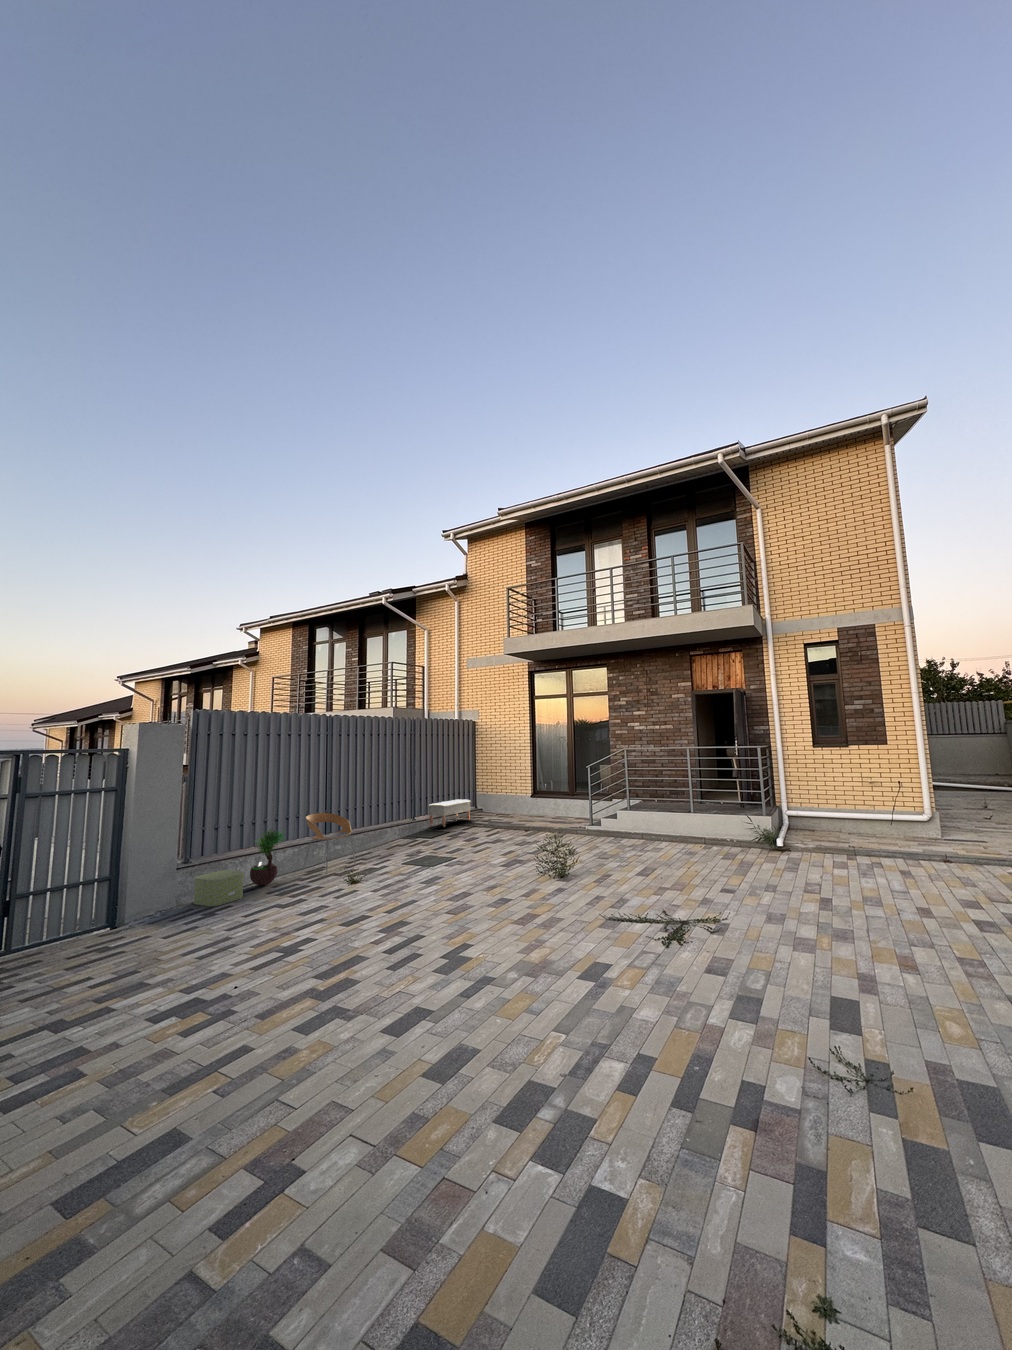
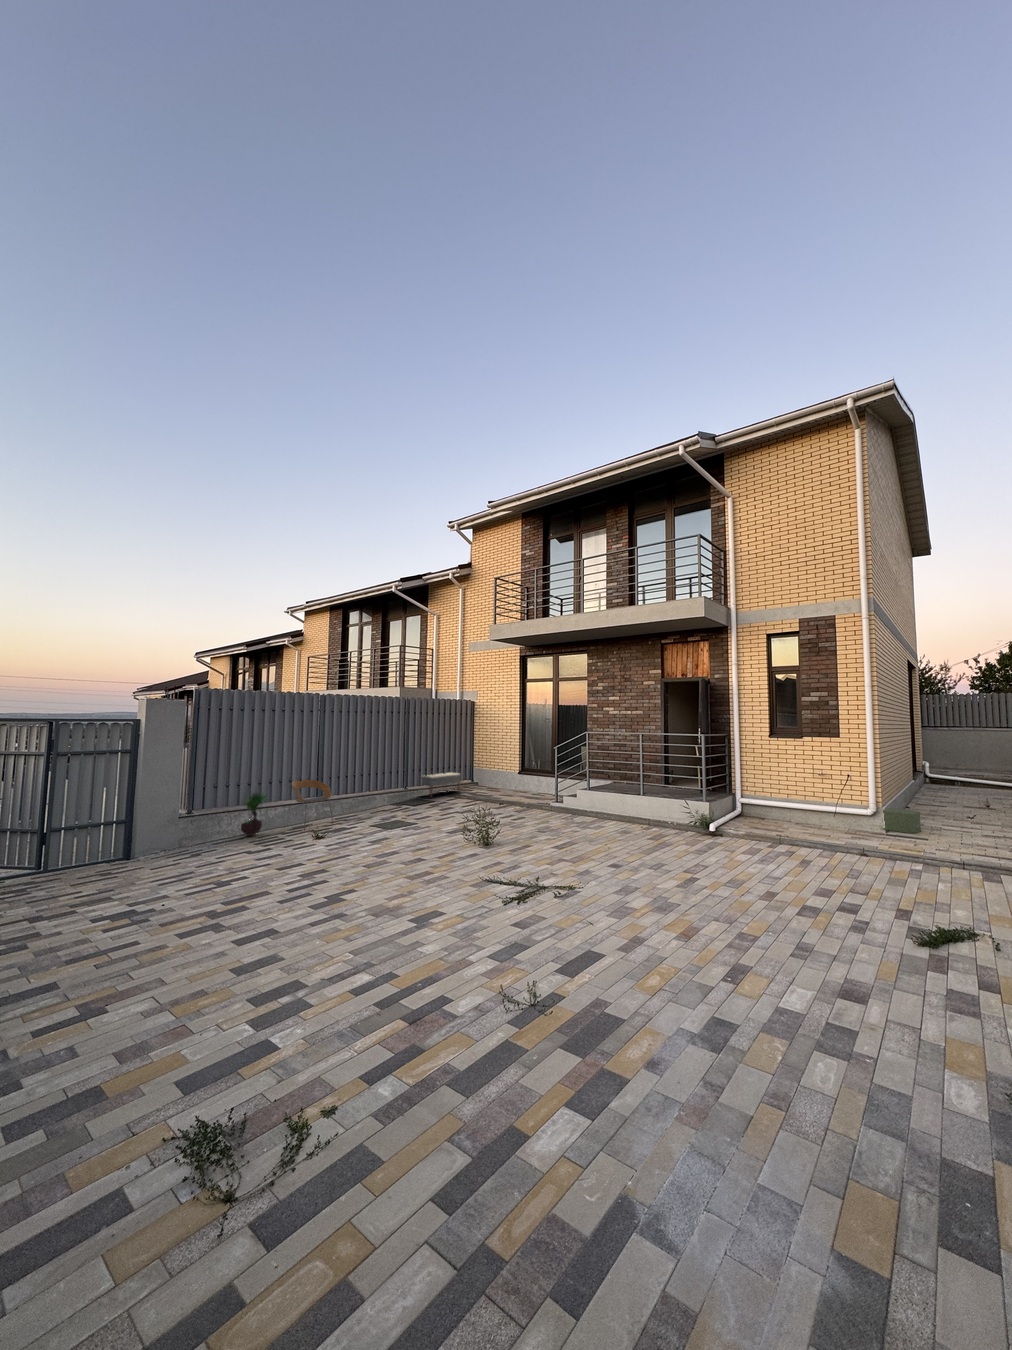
storage box: present [194,870,244,906] -> present [882,808,921,833]

